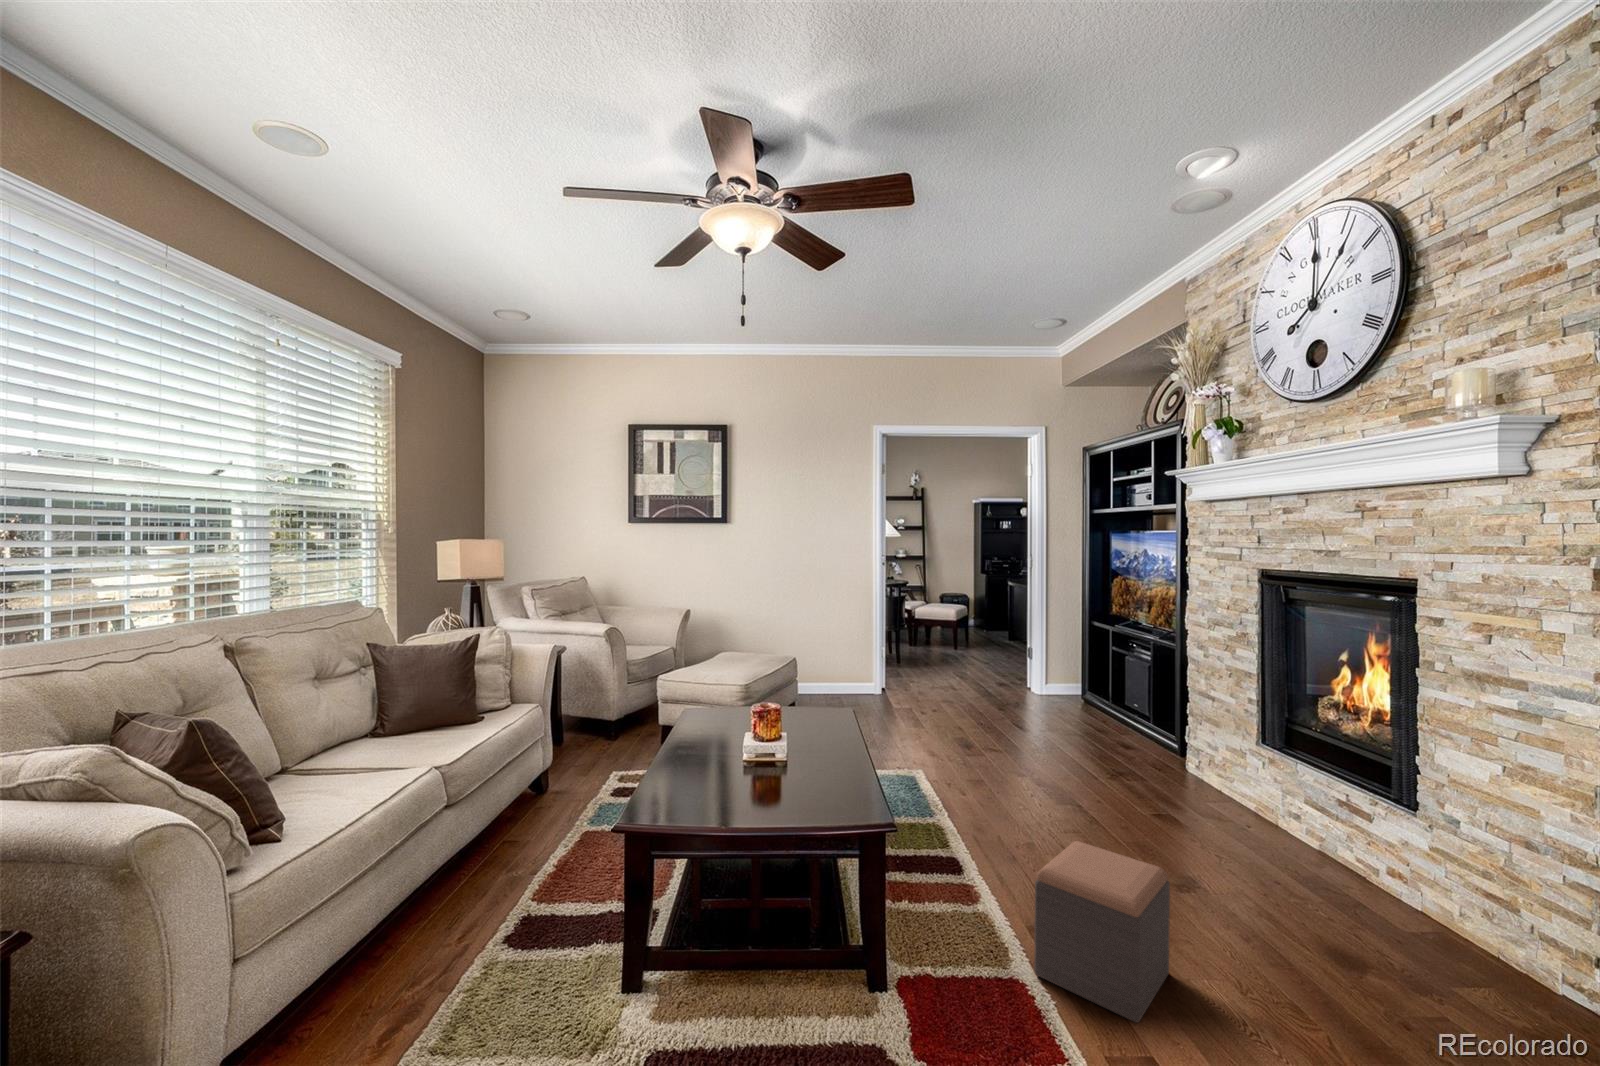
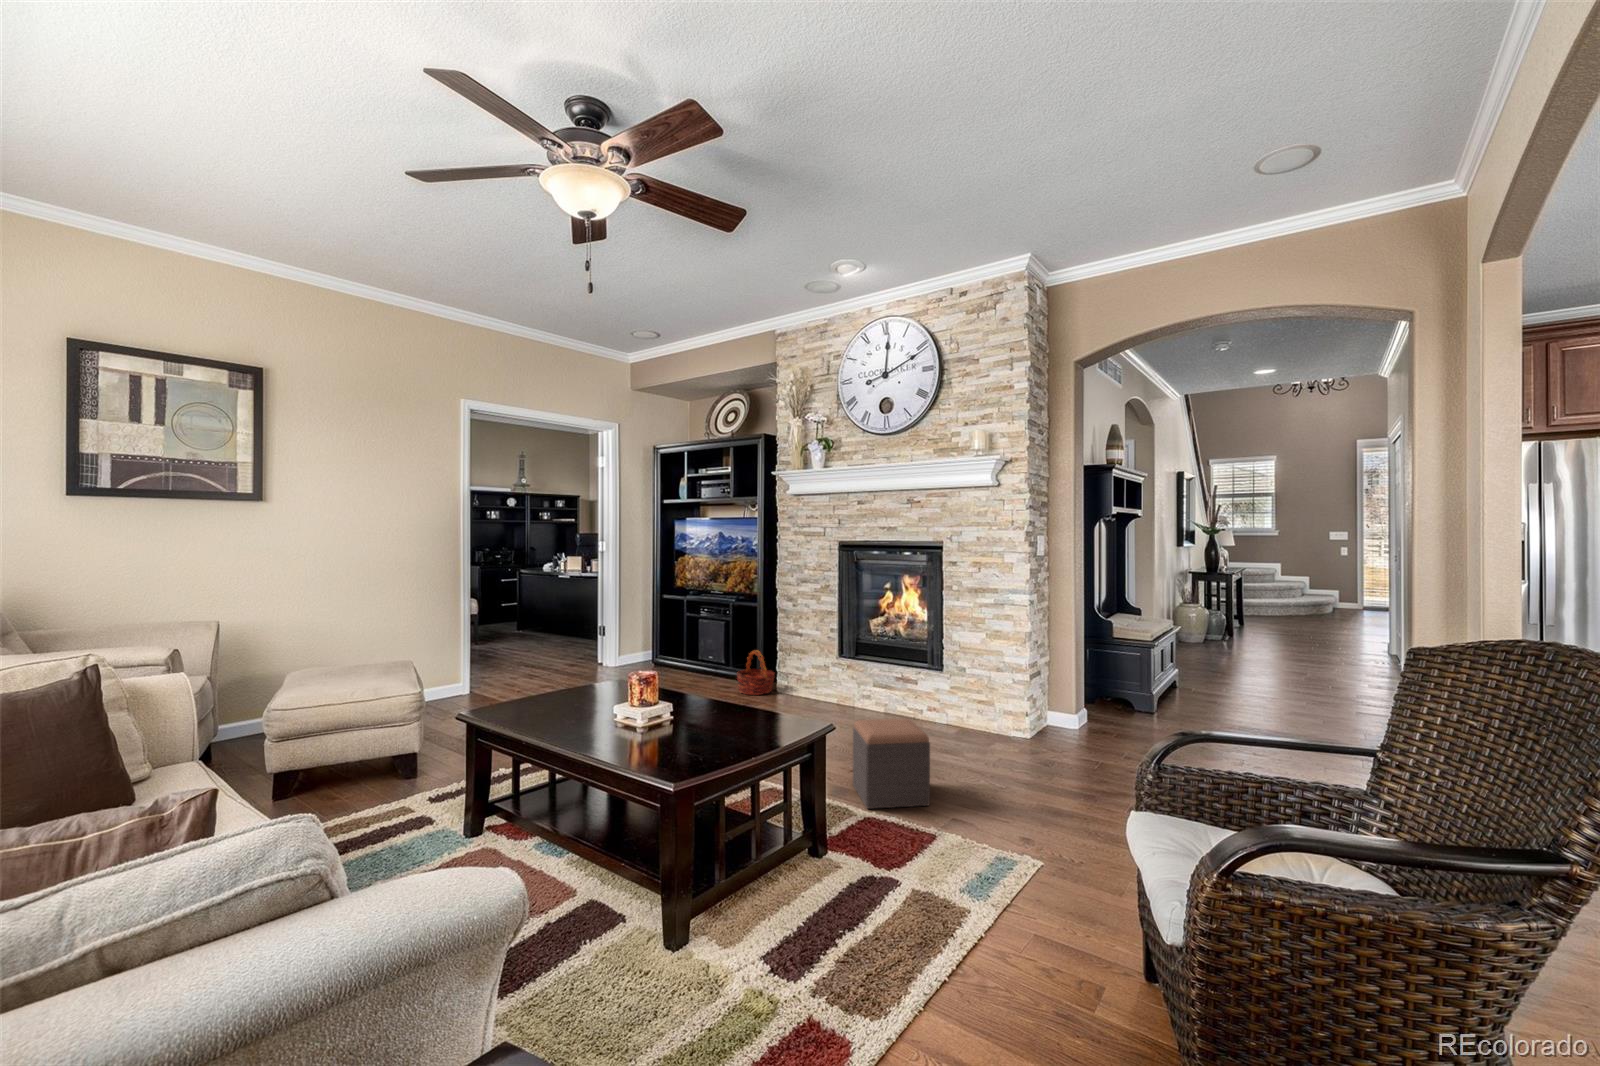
basket: none [1124,706,1182,768] -> present [737,650,775,695]

